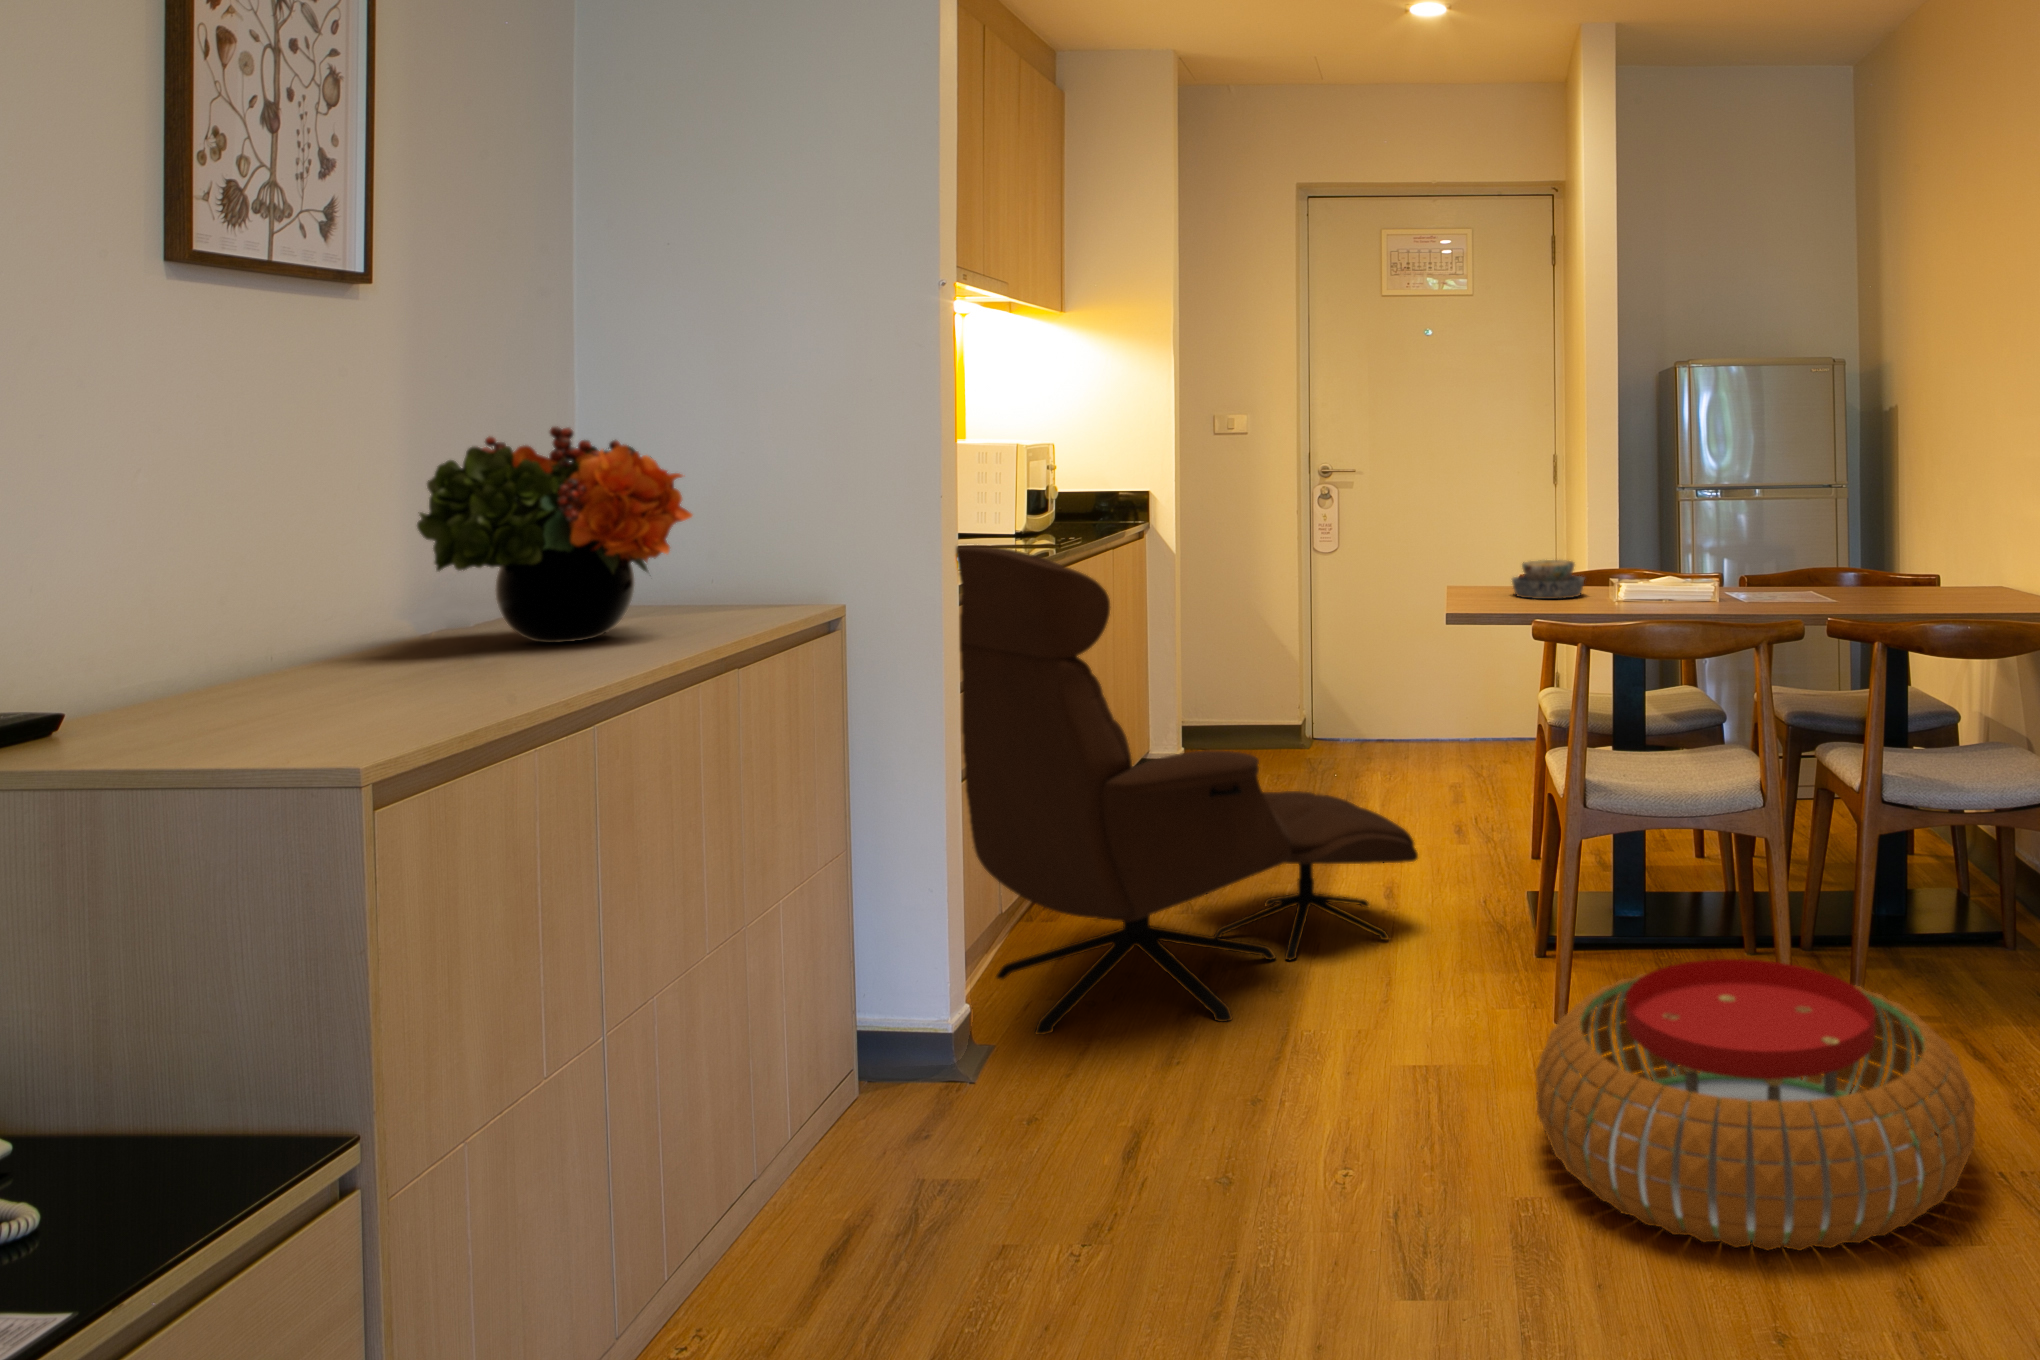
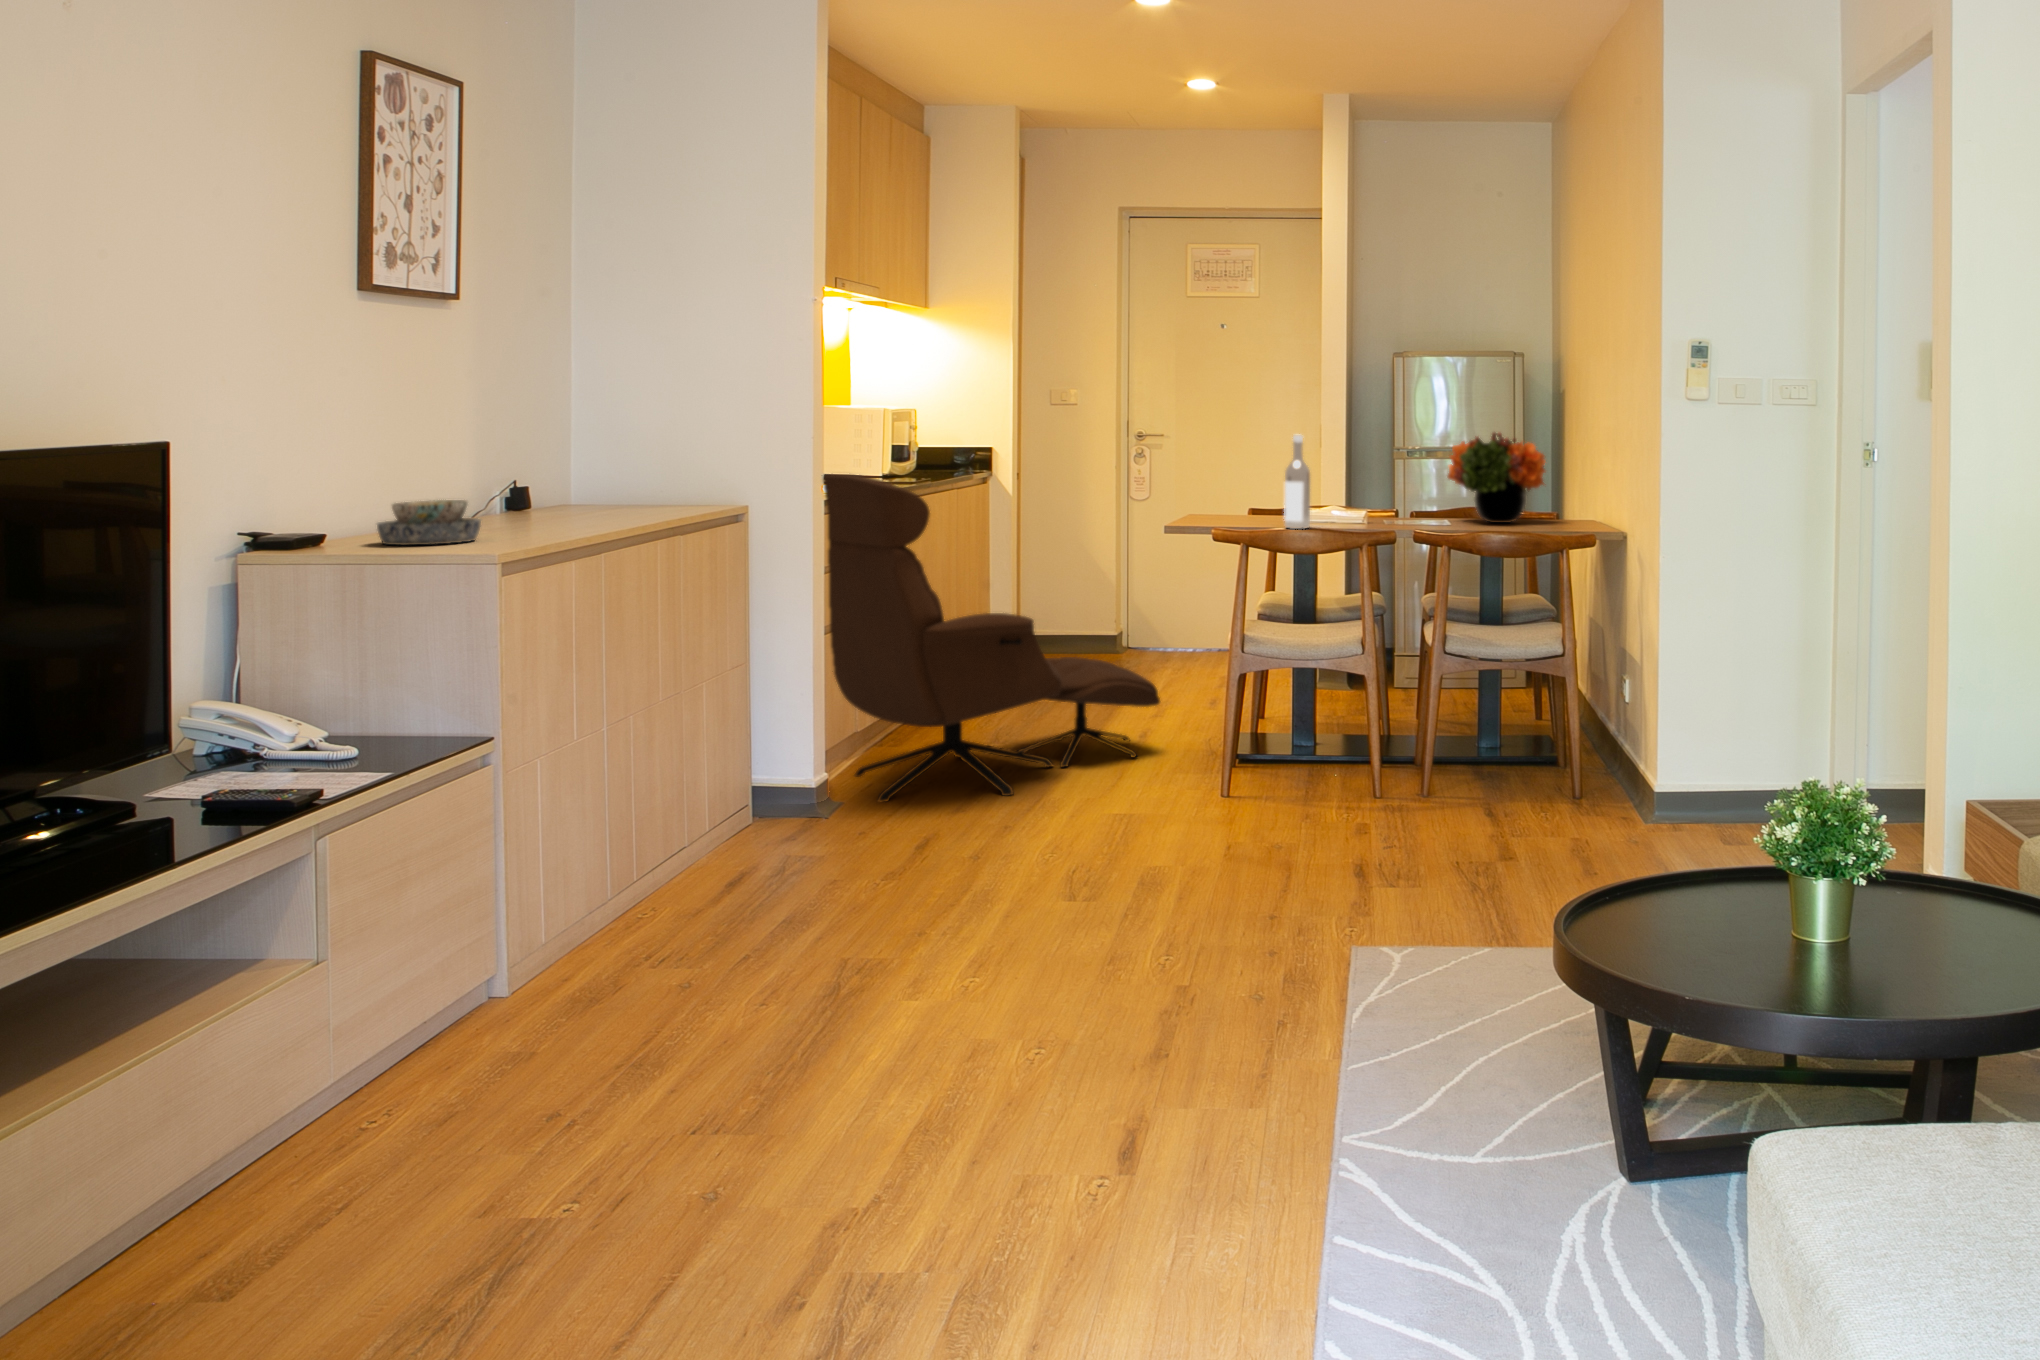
flower arrangement: present [417,426,692,643] -> present [1448,432,1545,523]
wine bottle: none [1608,478,1645,616] -> present [1284,435,1310,529]
bowl: present [1512,560,1584,599] -> present [377,500,481,545]
pouf: present [1536,959,1975,1251] -> none [1184,737,1450,882]

